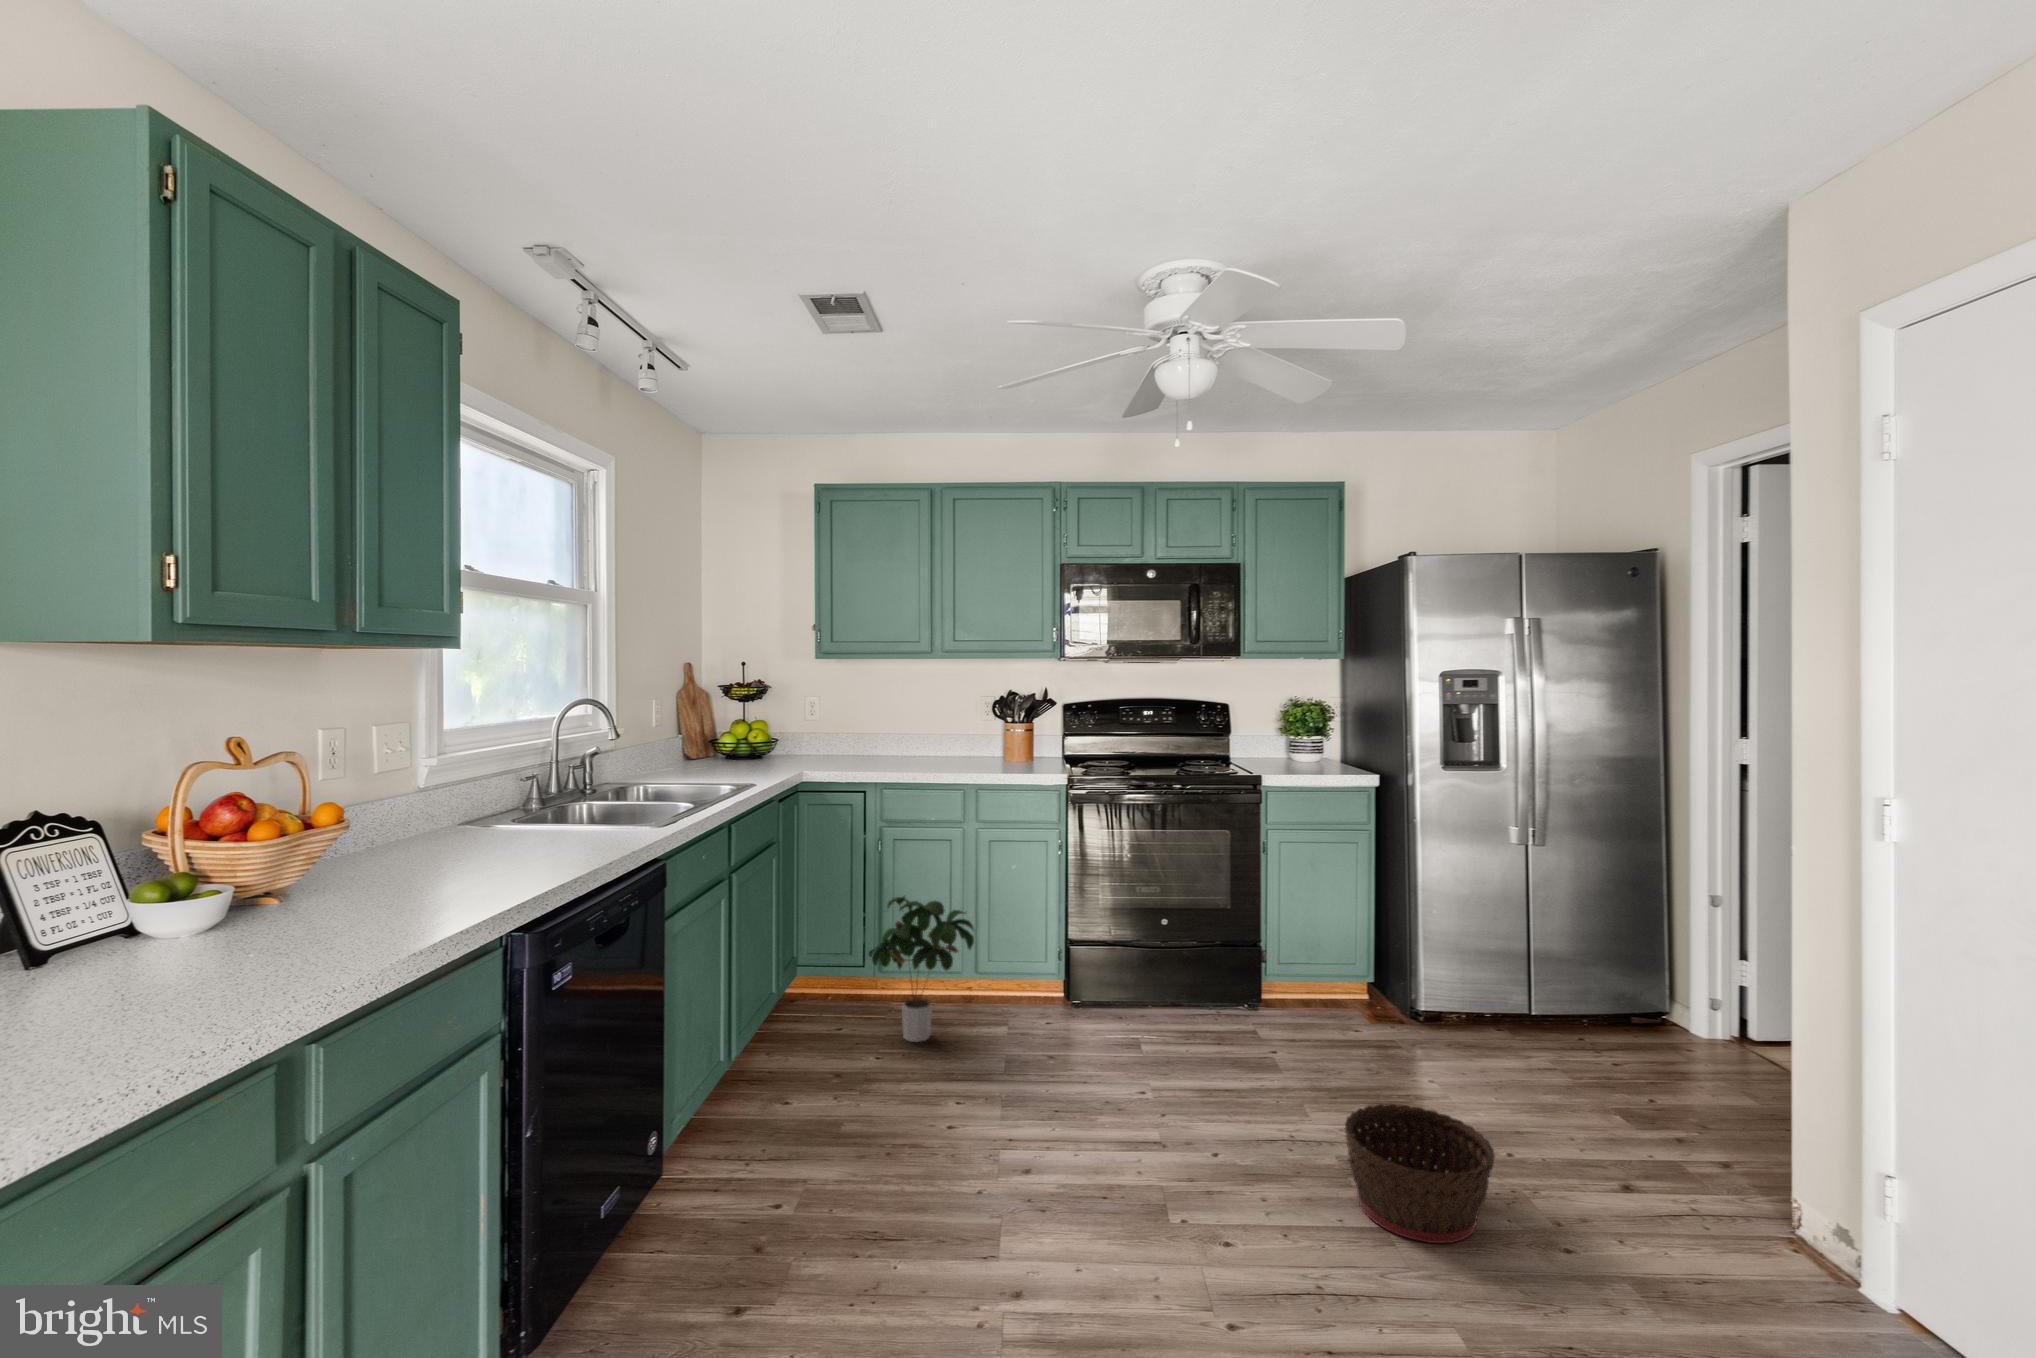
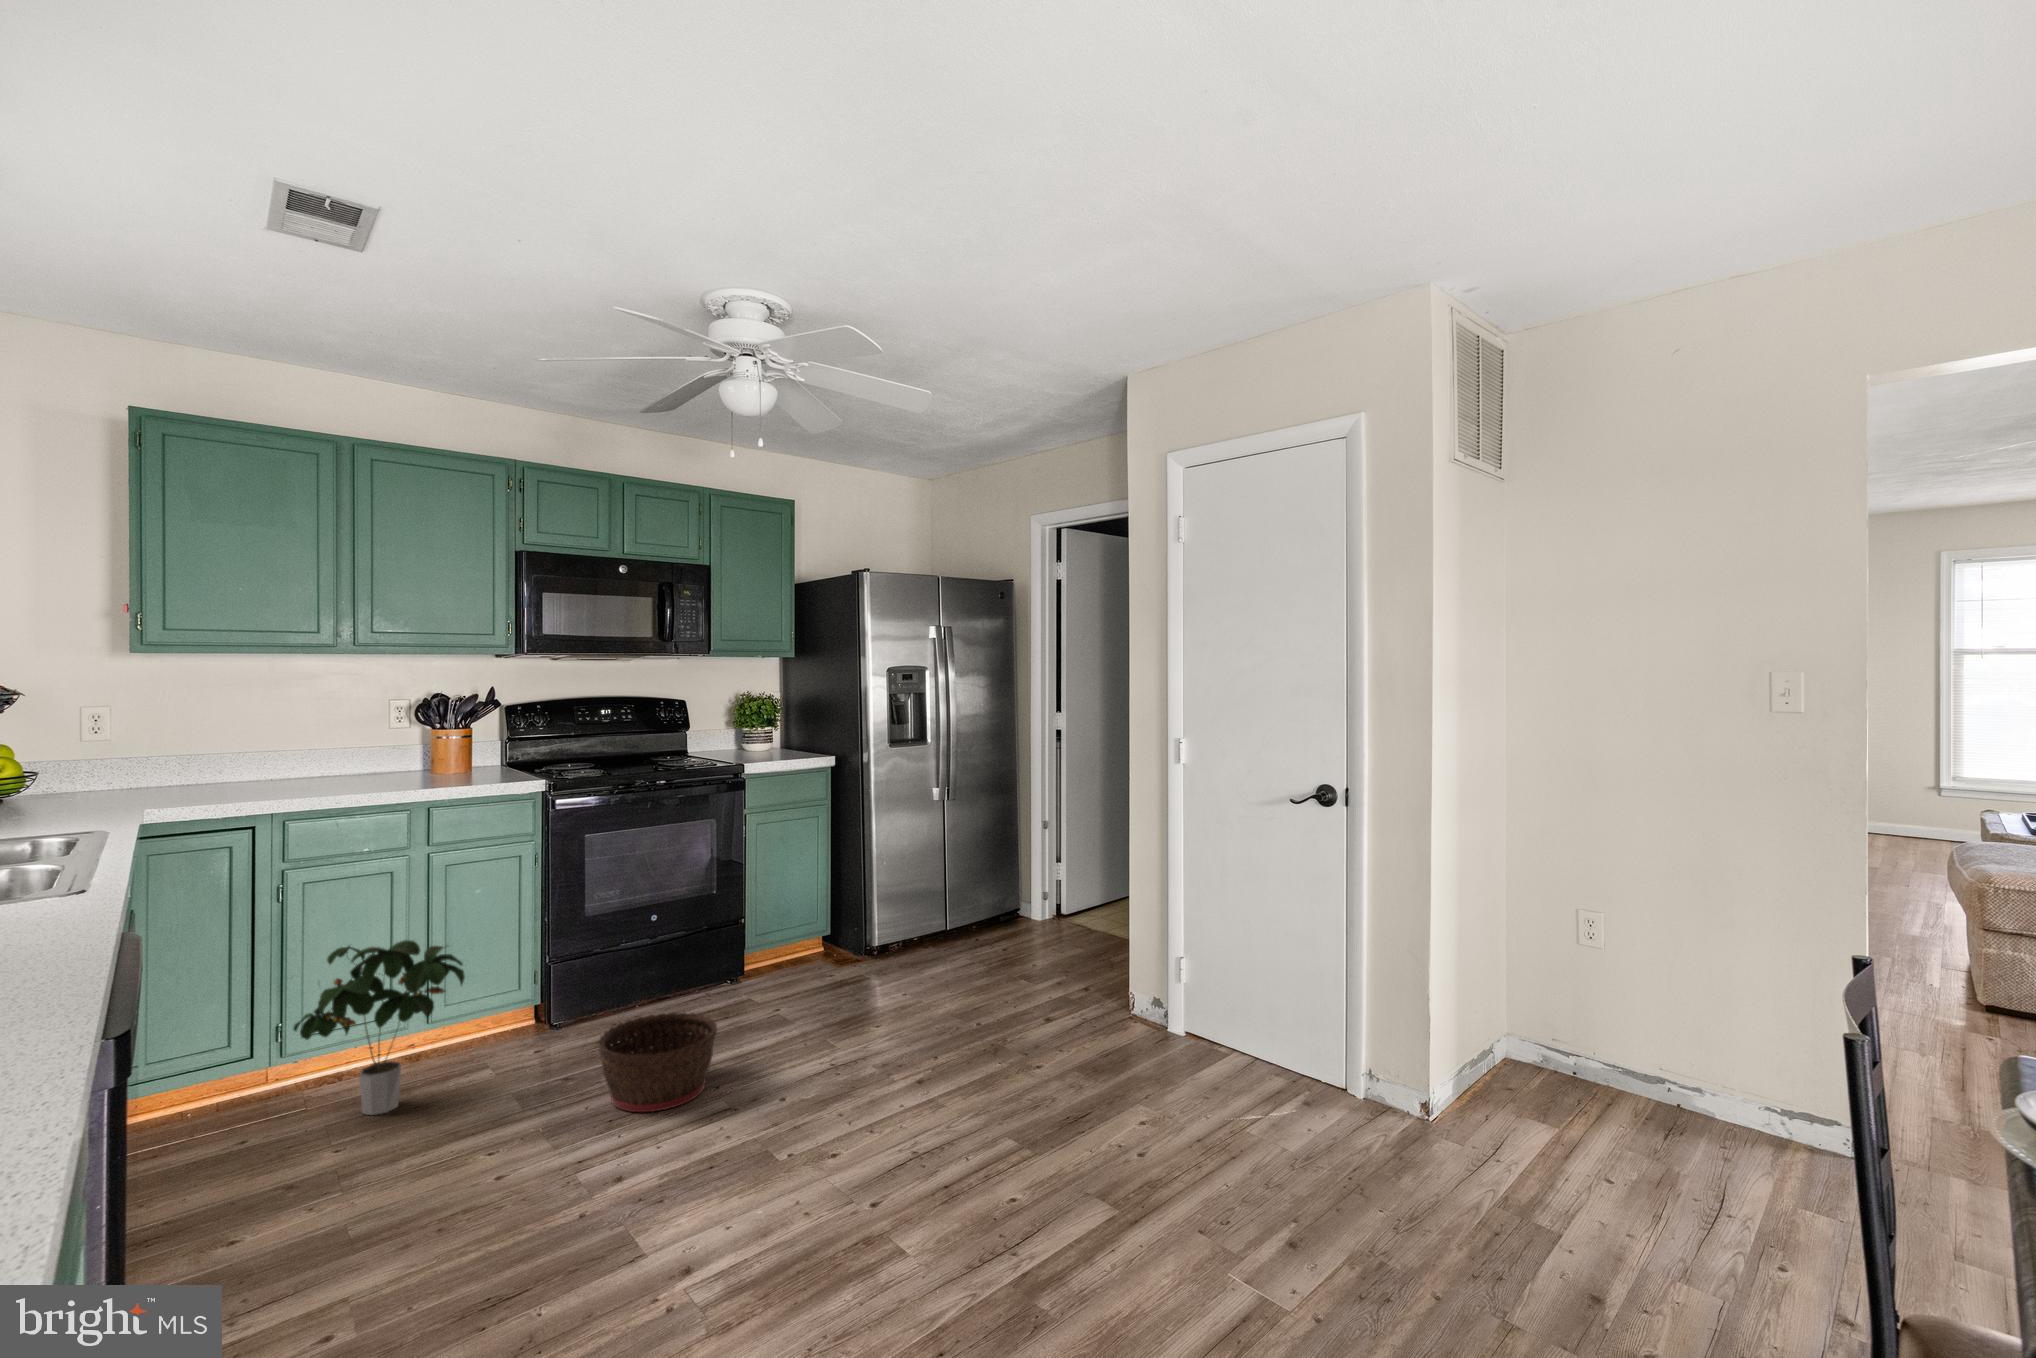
basket: present [1345,1104,1495,1243] -> present [598,1013,717,1112]

